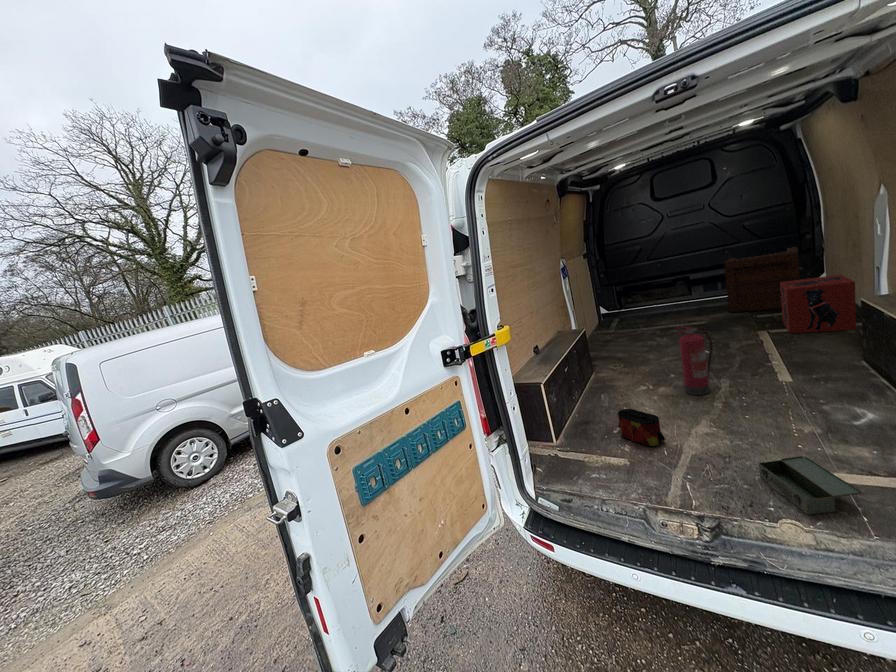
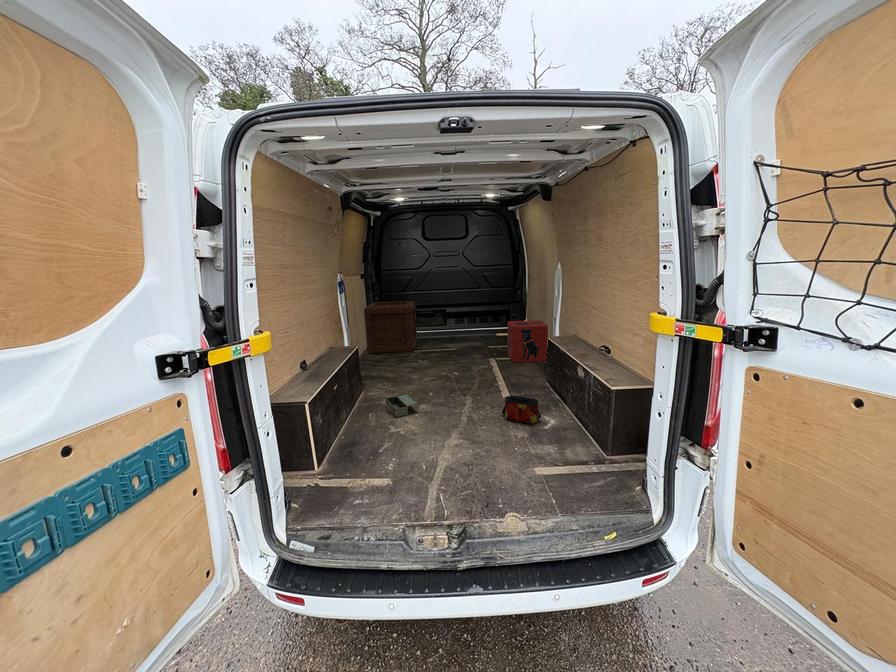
wooden crate: present [725,246,799,312] -> present [364,301,417,353]
fire extinguisher: present [679,327,712,395] -> none [437,350,463,413]
bag: present [618,409,665,447] -> present [502,396,541,424]
toolbox: present [759,456,862,515] -> present [386,394,419,417]

